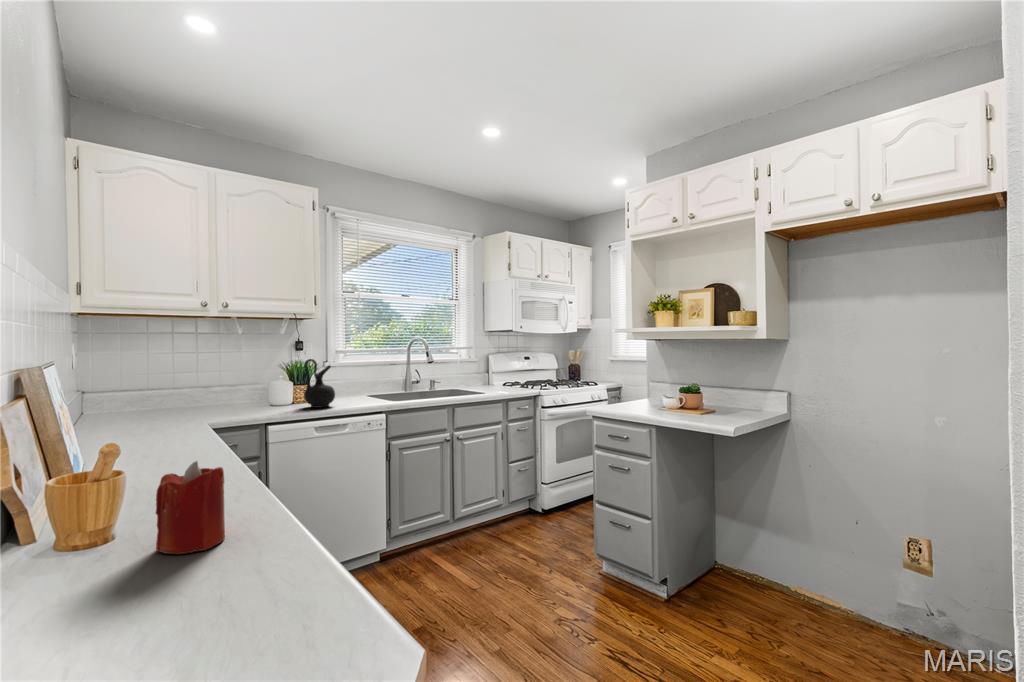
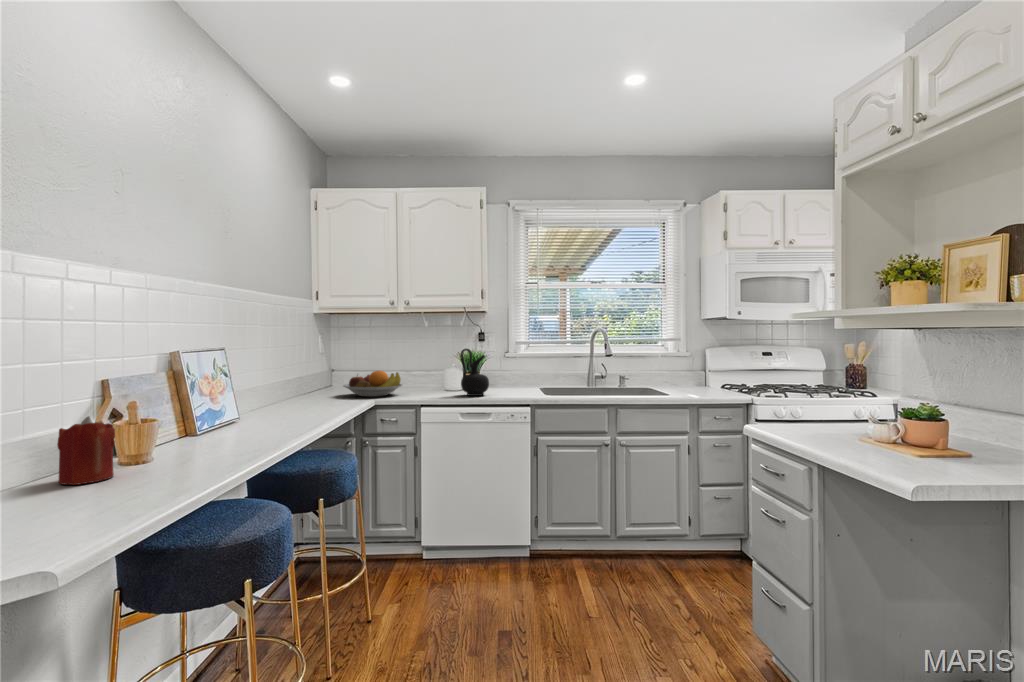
fruit bowl: none [151,387,233,419] -> present [343,371,402,397]

